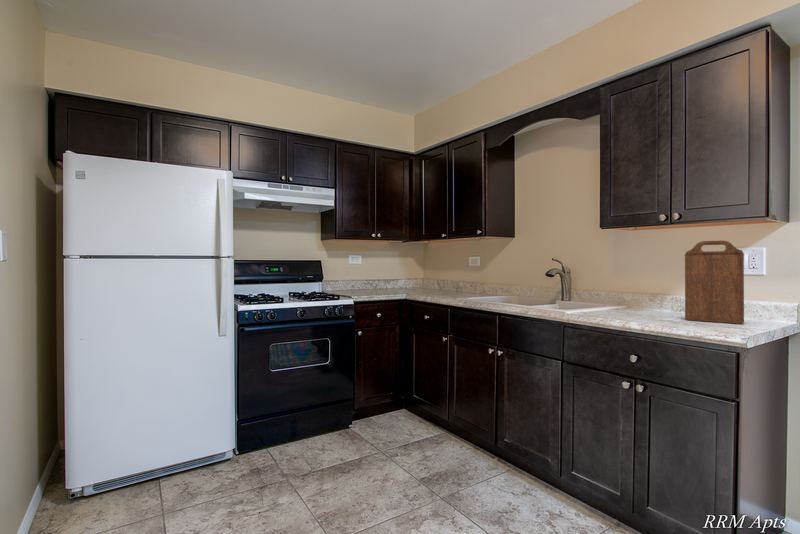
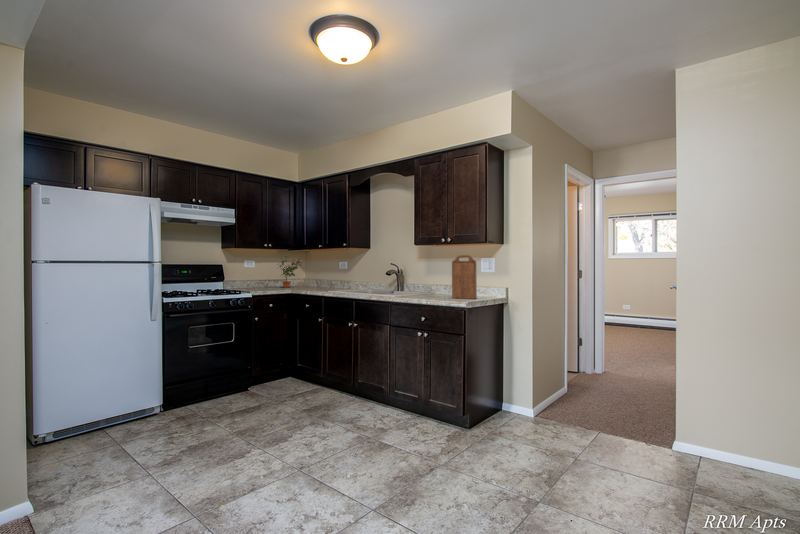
potted plant: none [378,249,420,290] -> present [277,256,302,288]

